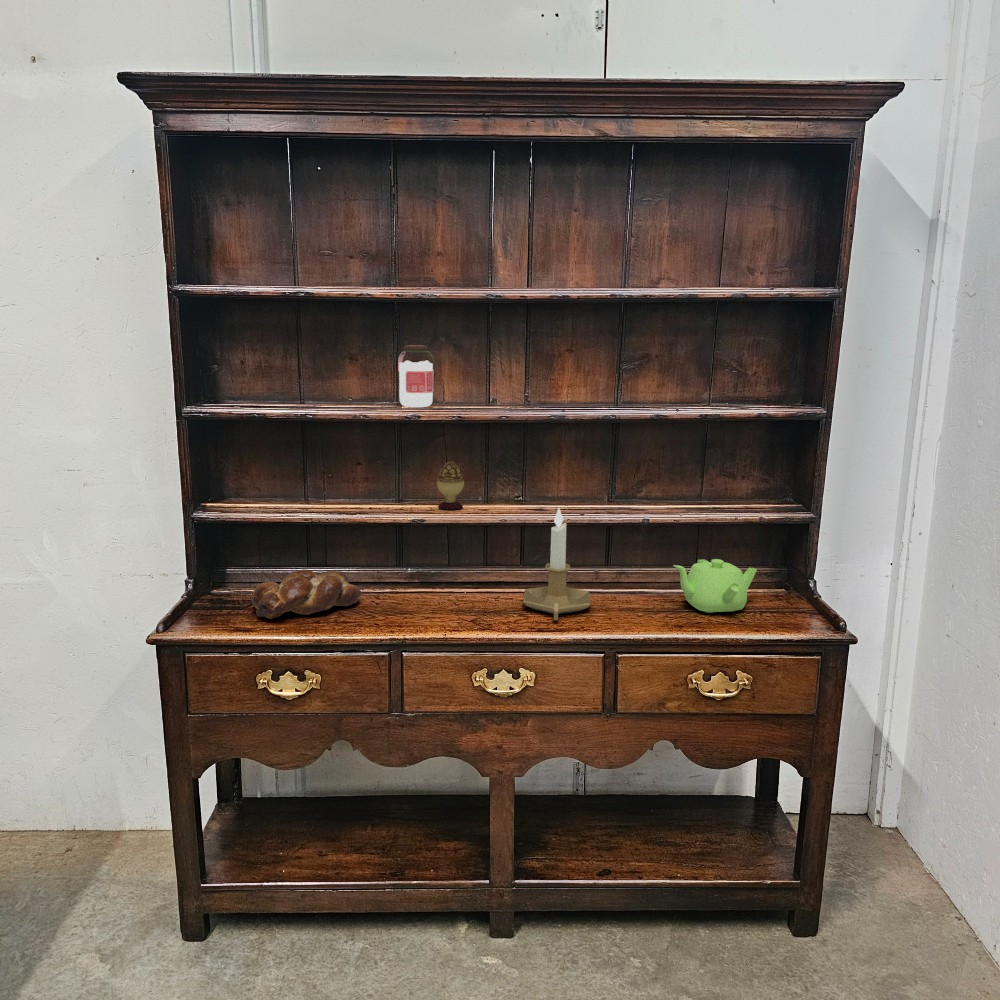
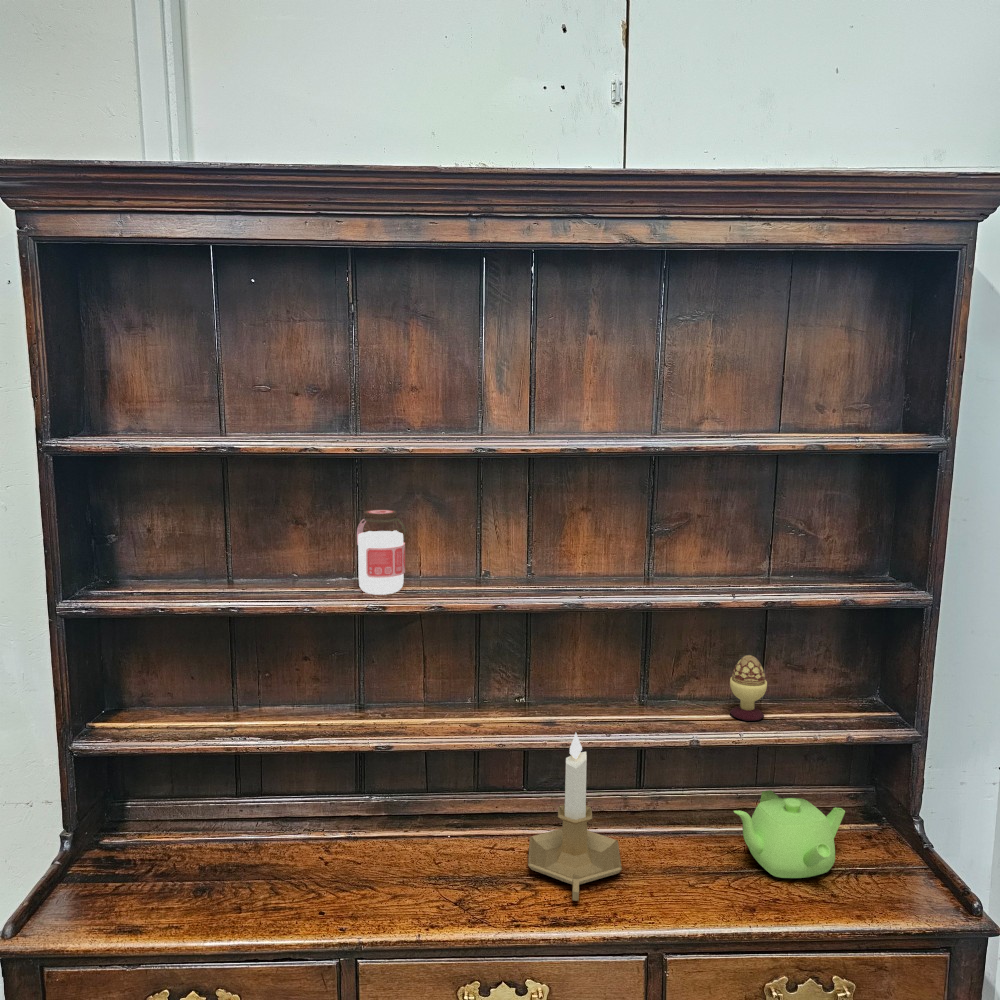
decorative egg: present [437,461,464,510] -> present [730,655,767,721]
bread loaf: present [251,569,361,619] -> none [149,813,304,904]

